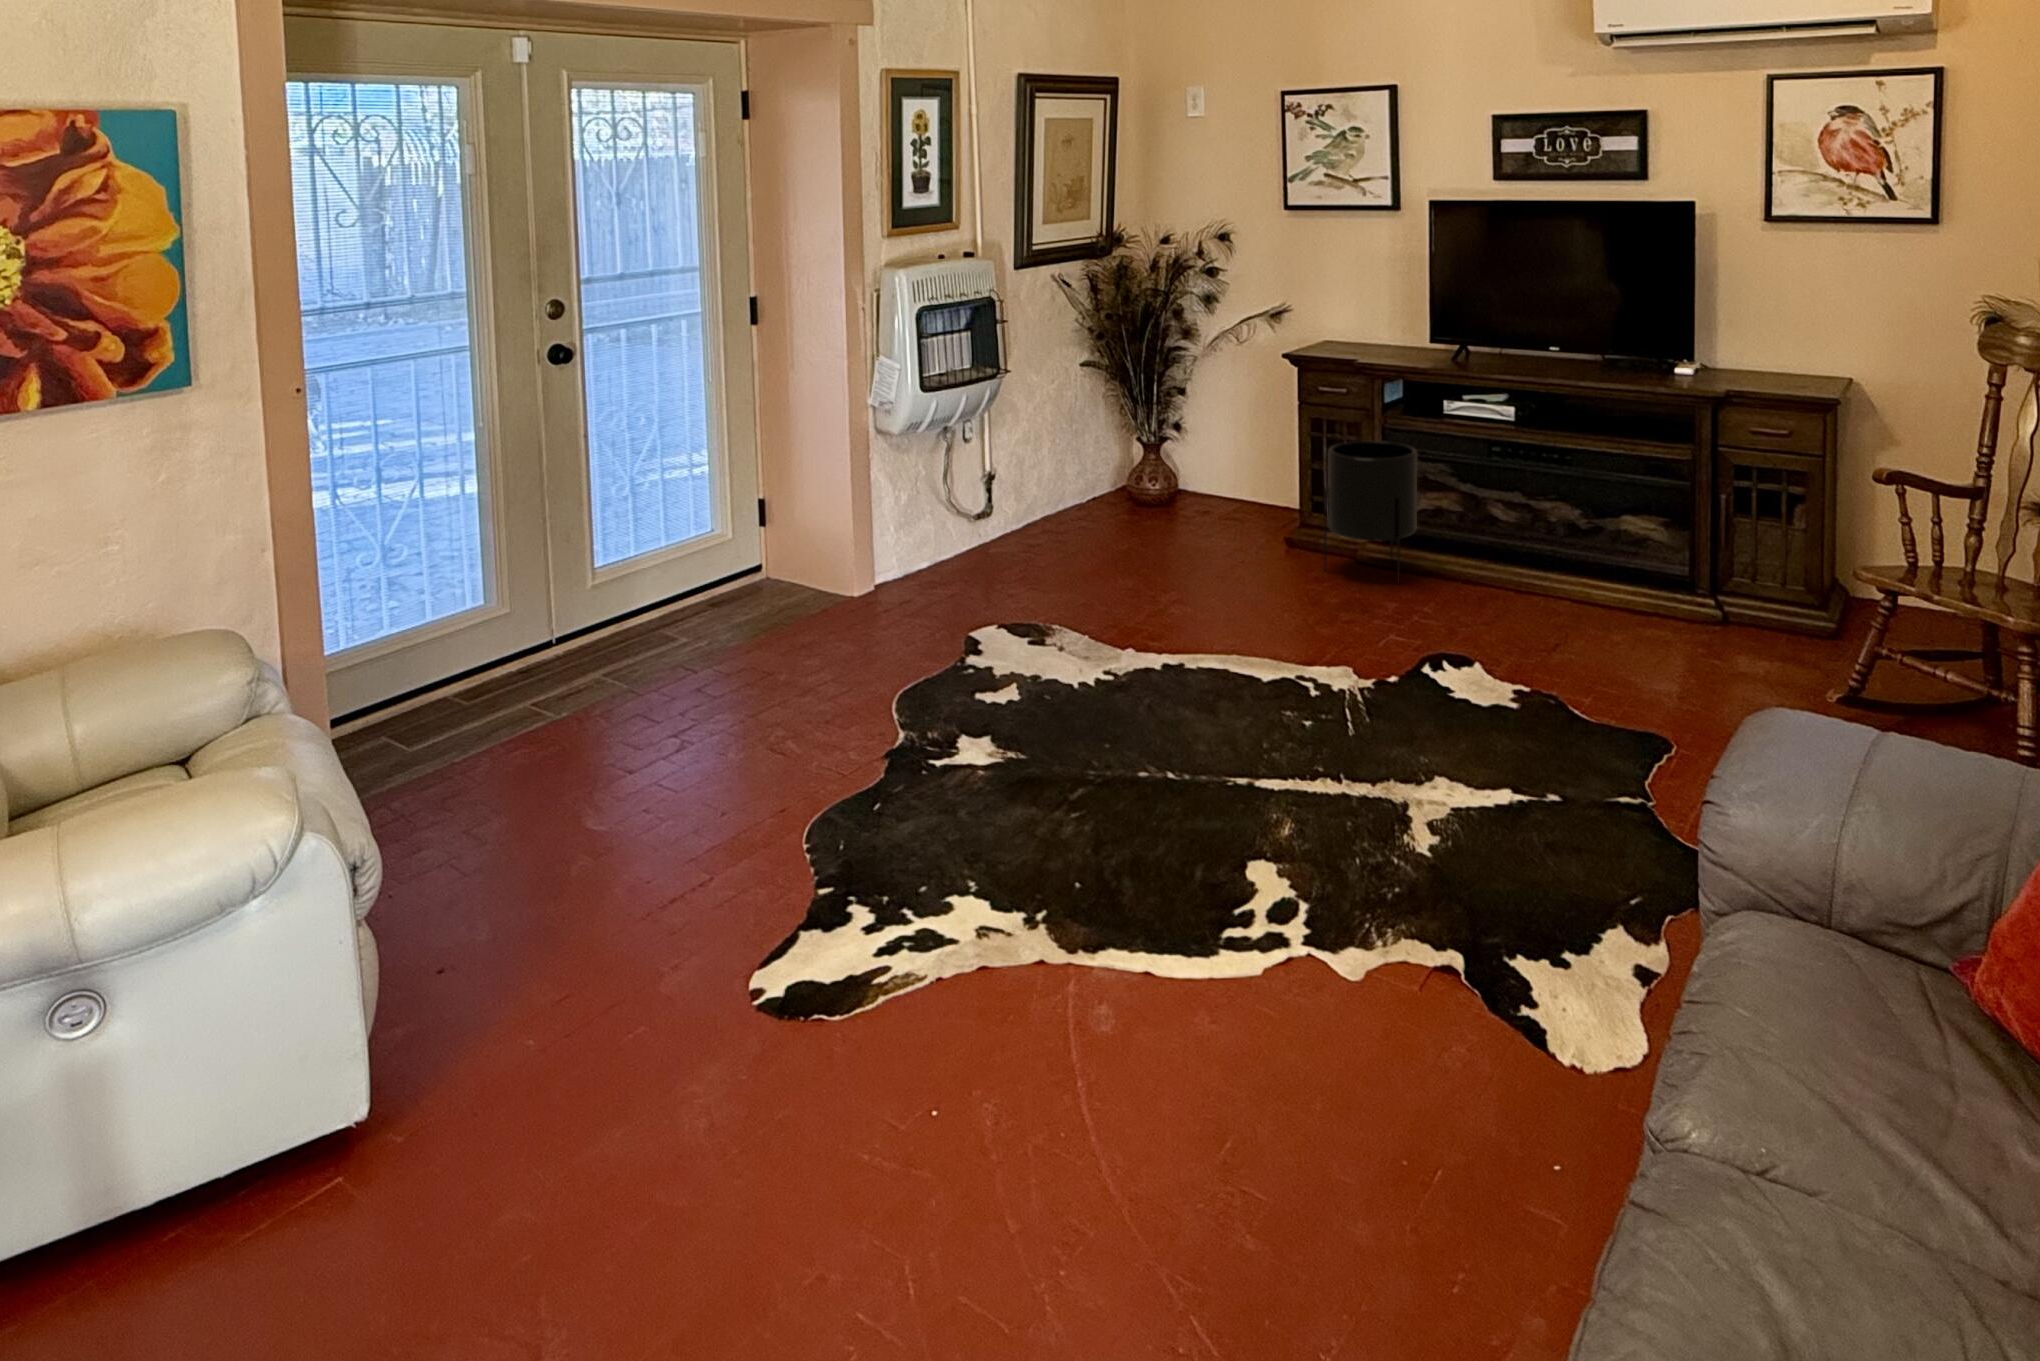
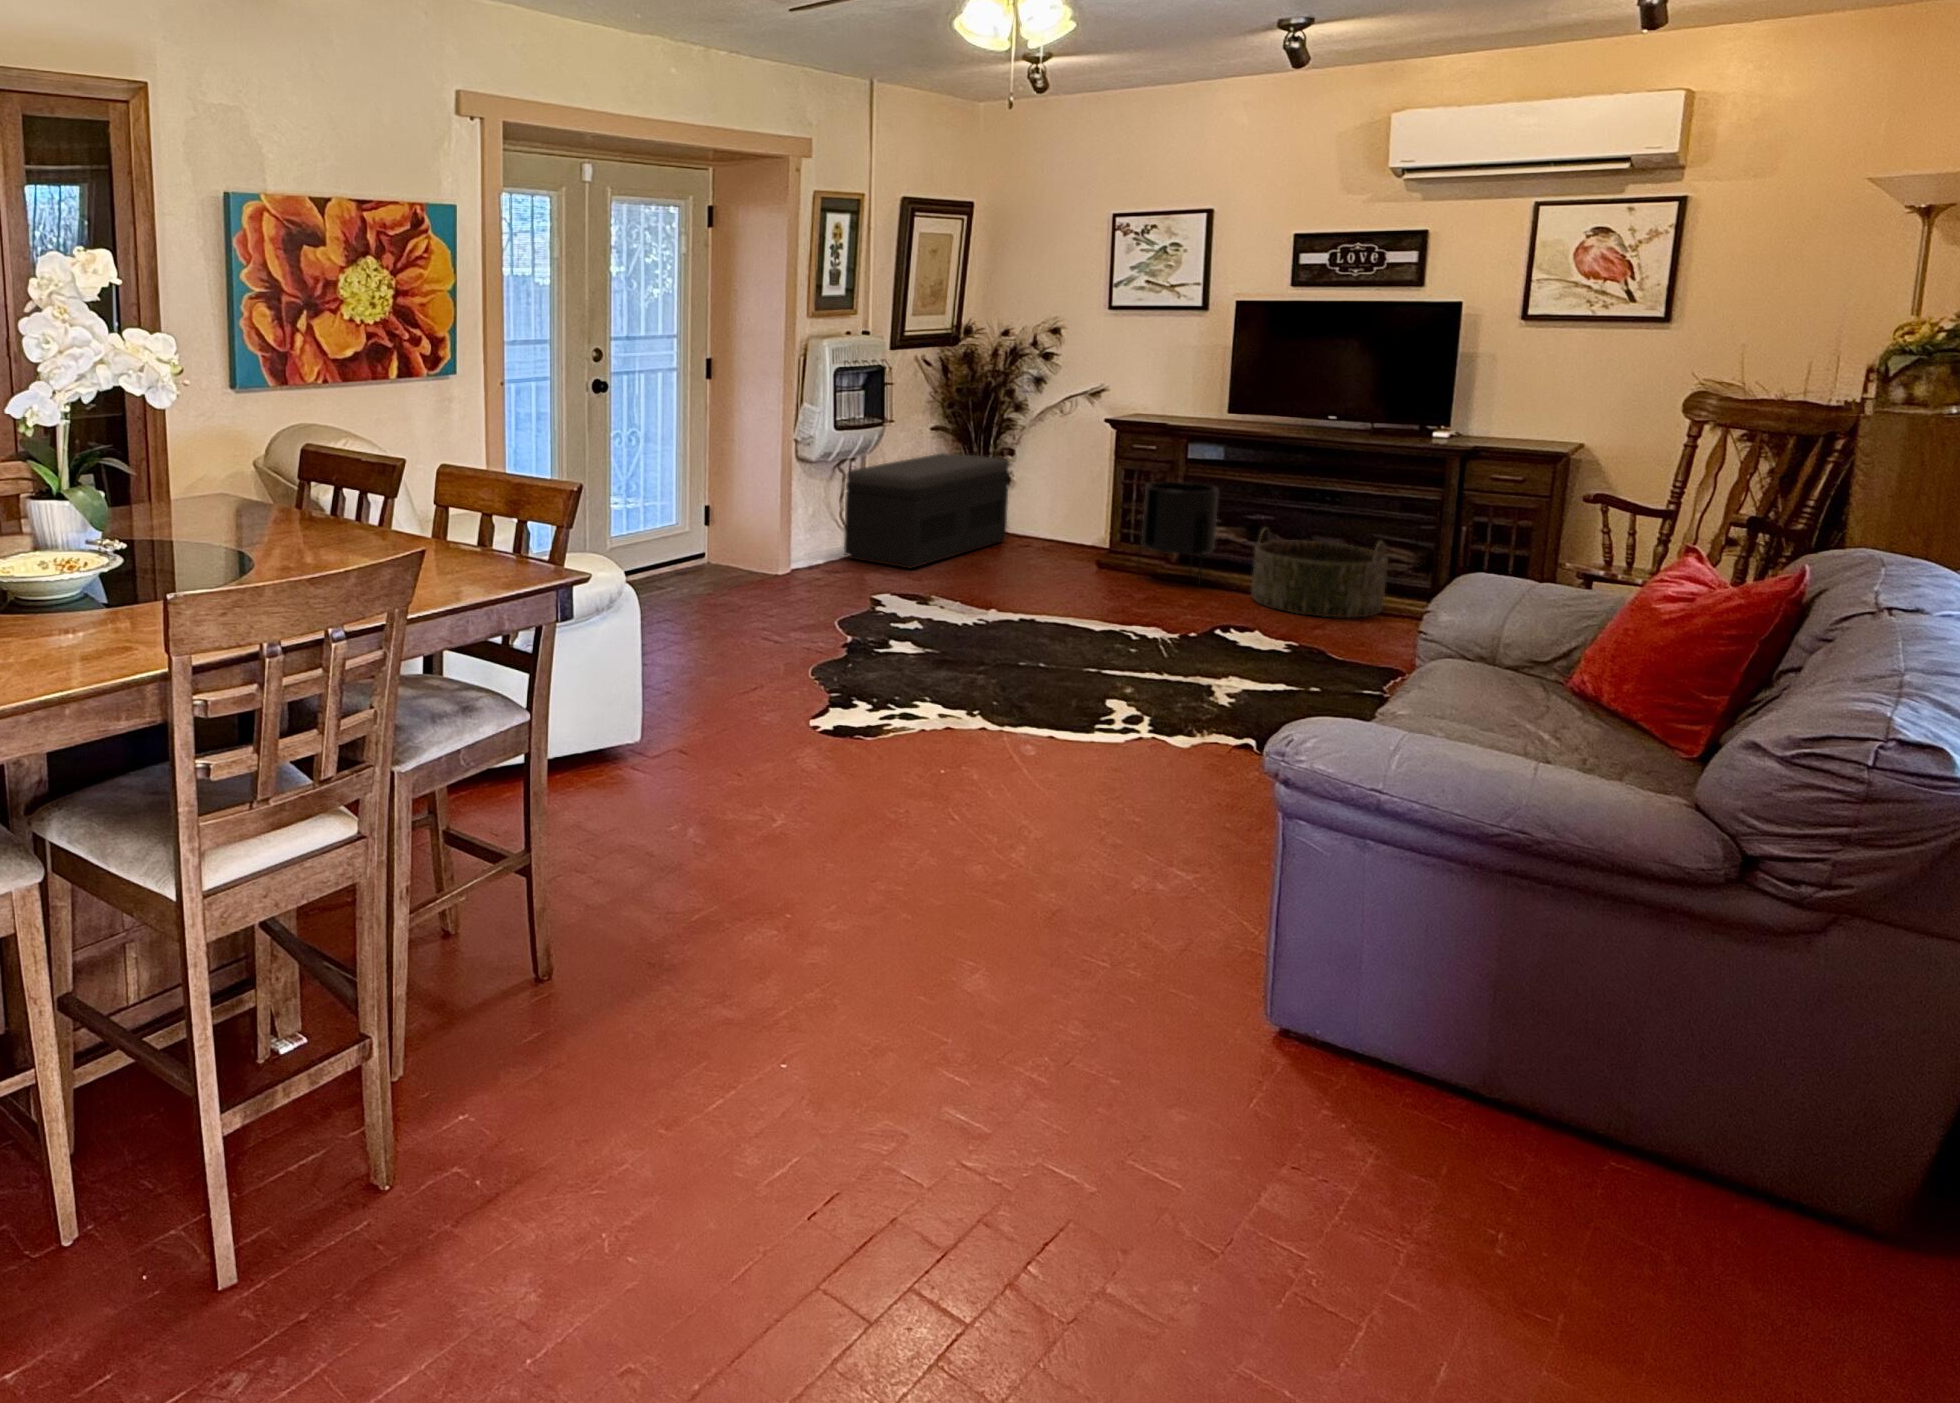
storage bench: none [948,401,1173,574] -> present [844,453,1009,568]
basket: none [1461,503,1623,628] -> present [1251,528,1388,618]

